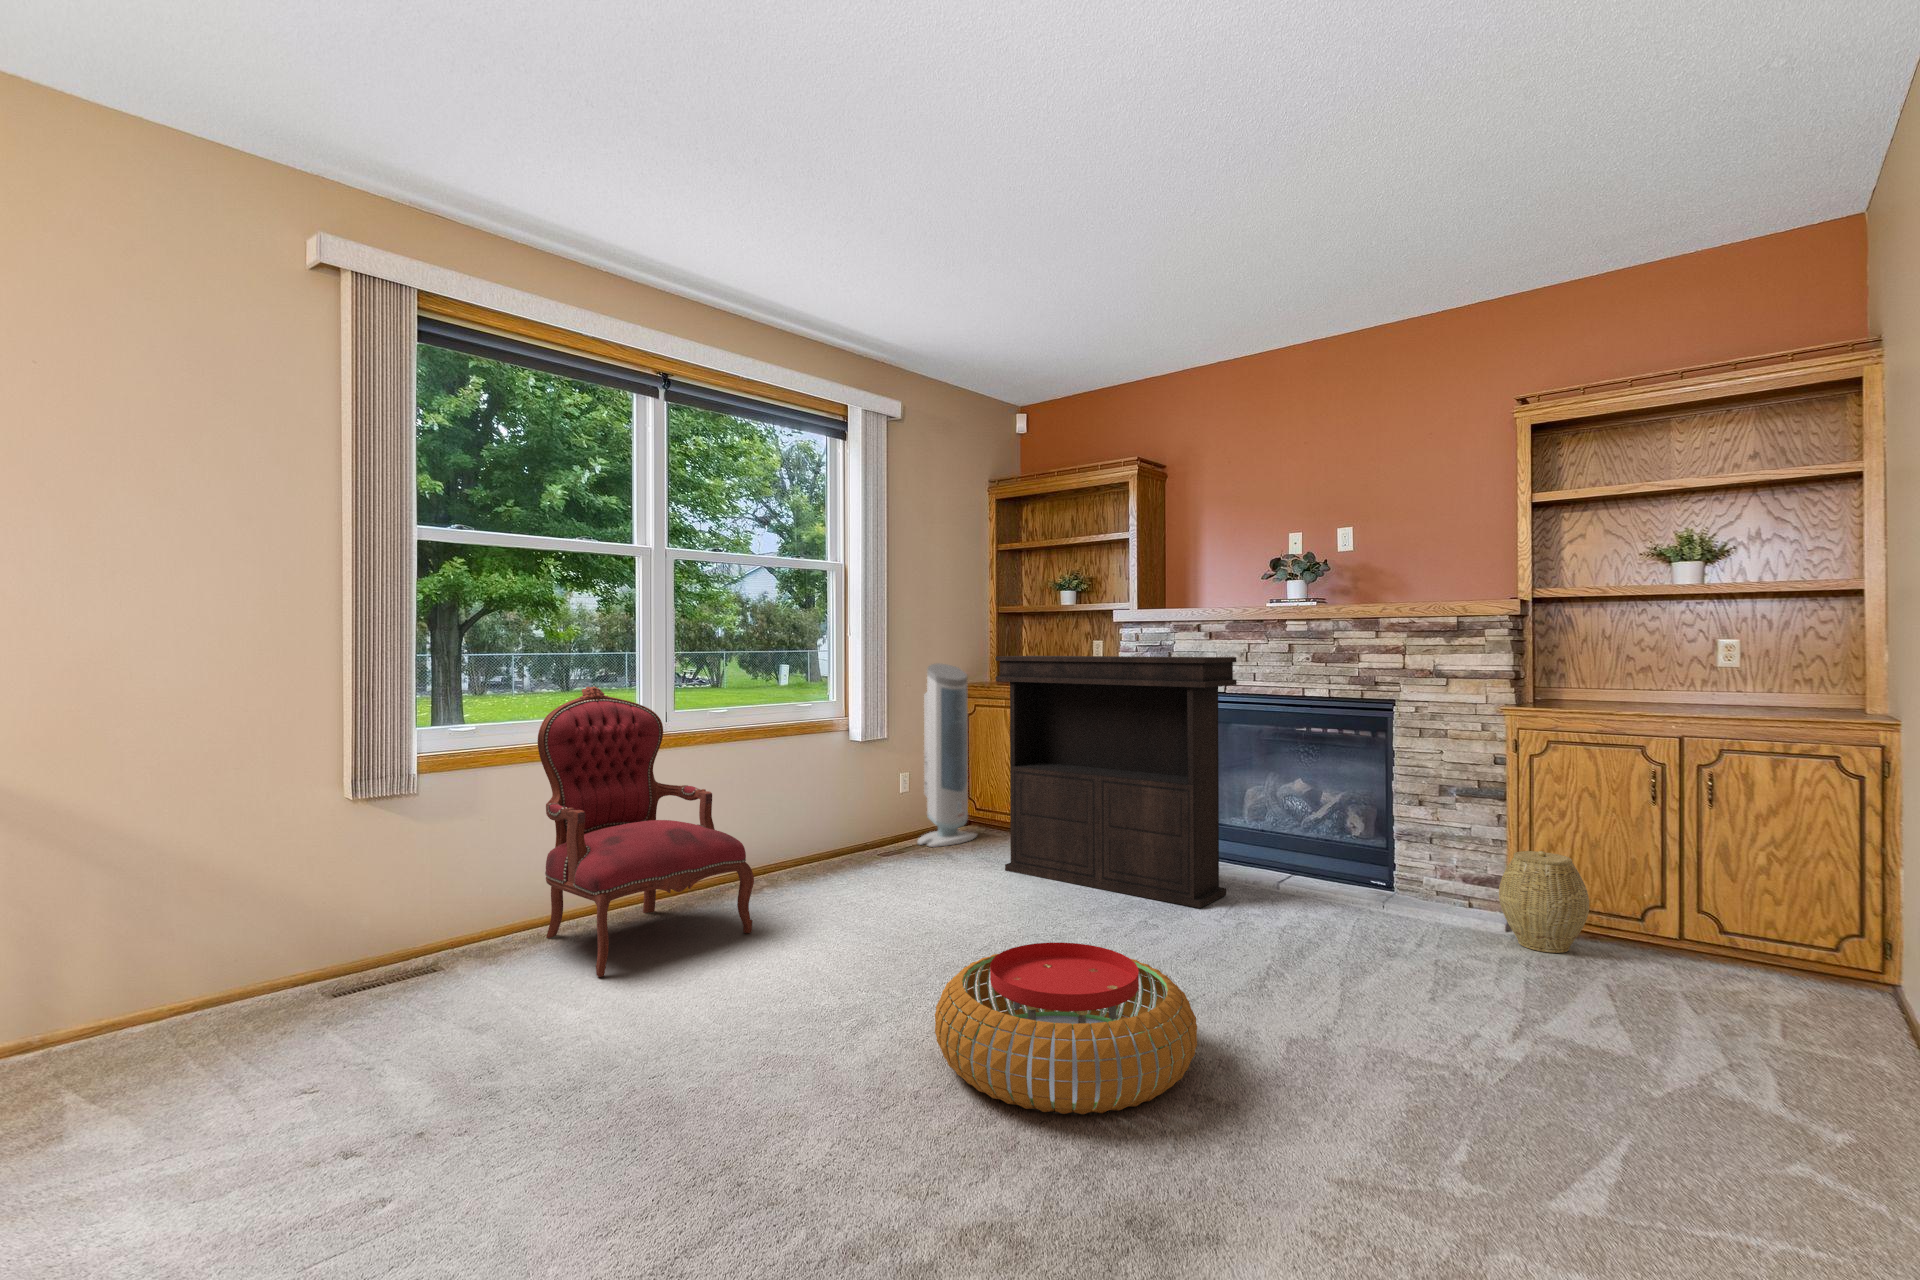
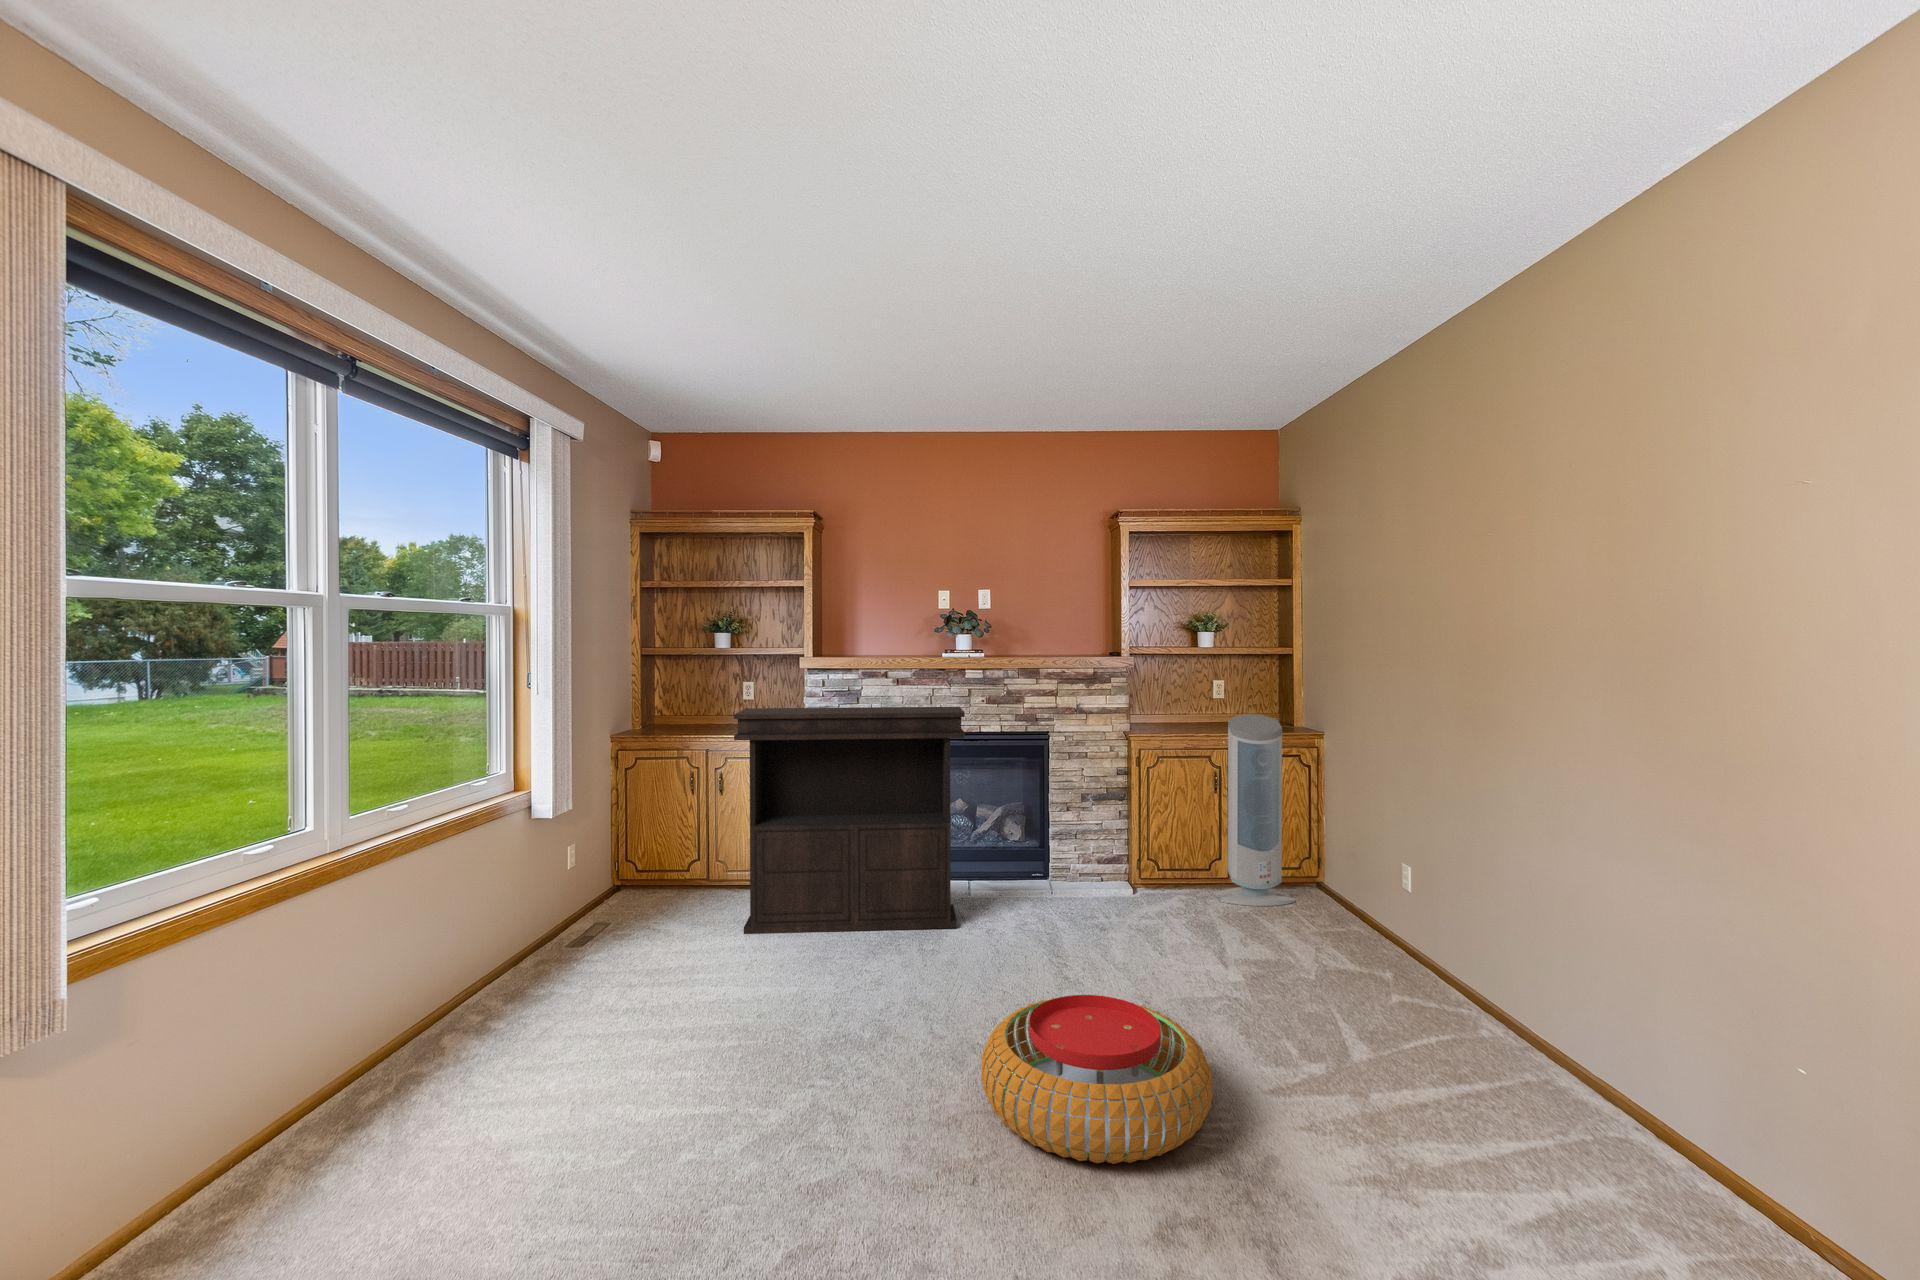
air purifier: present [917,663,977,847] -> present [1215,714,1295,906]
armchair: present [538,686,754,977] -> none [273,819,603,1245]
woven basket: present [1499,851,1589,953] -> none [1143,835,1196,904]

